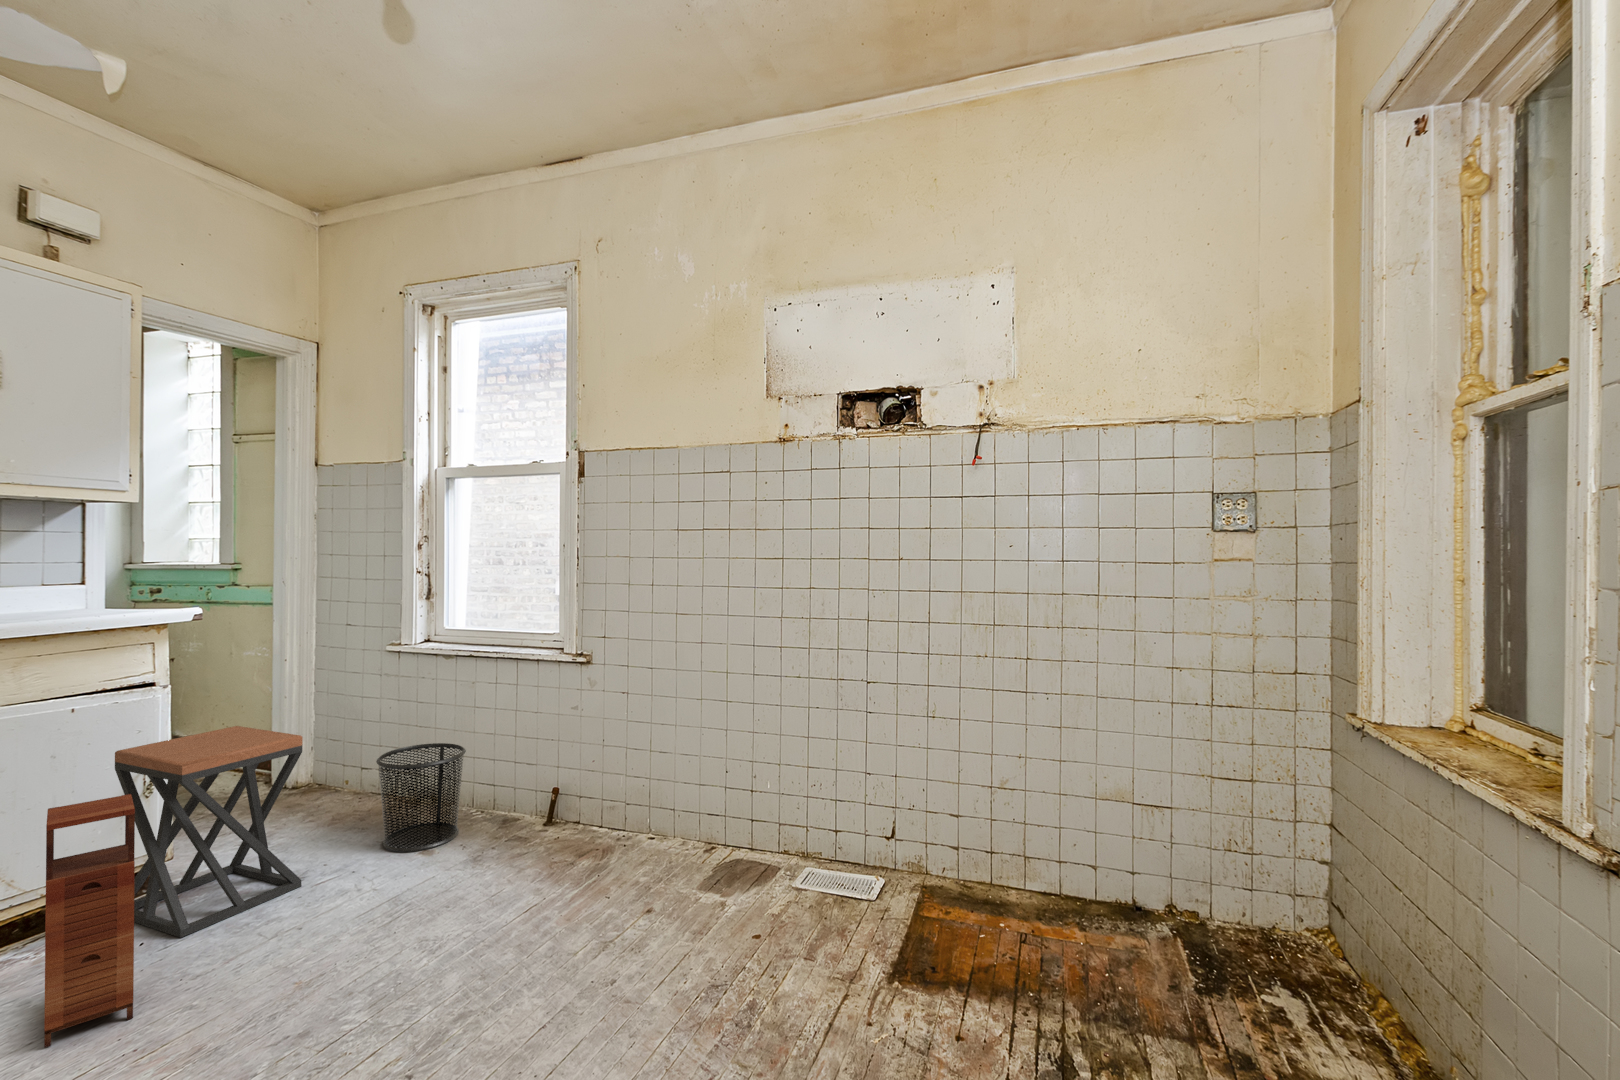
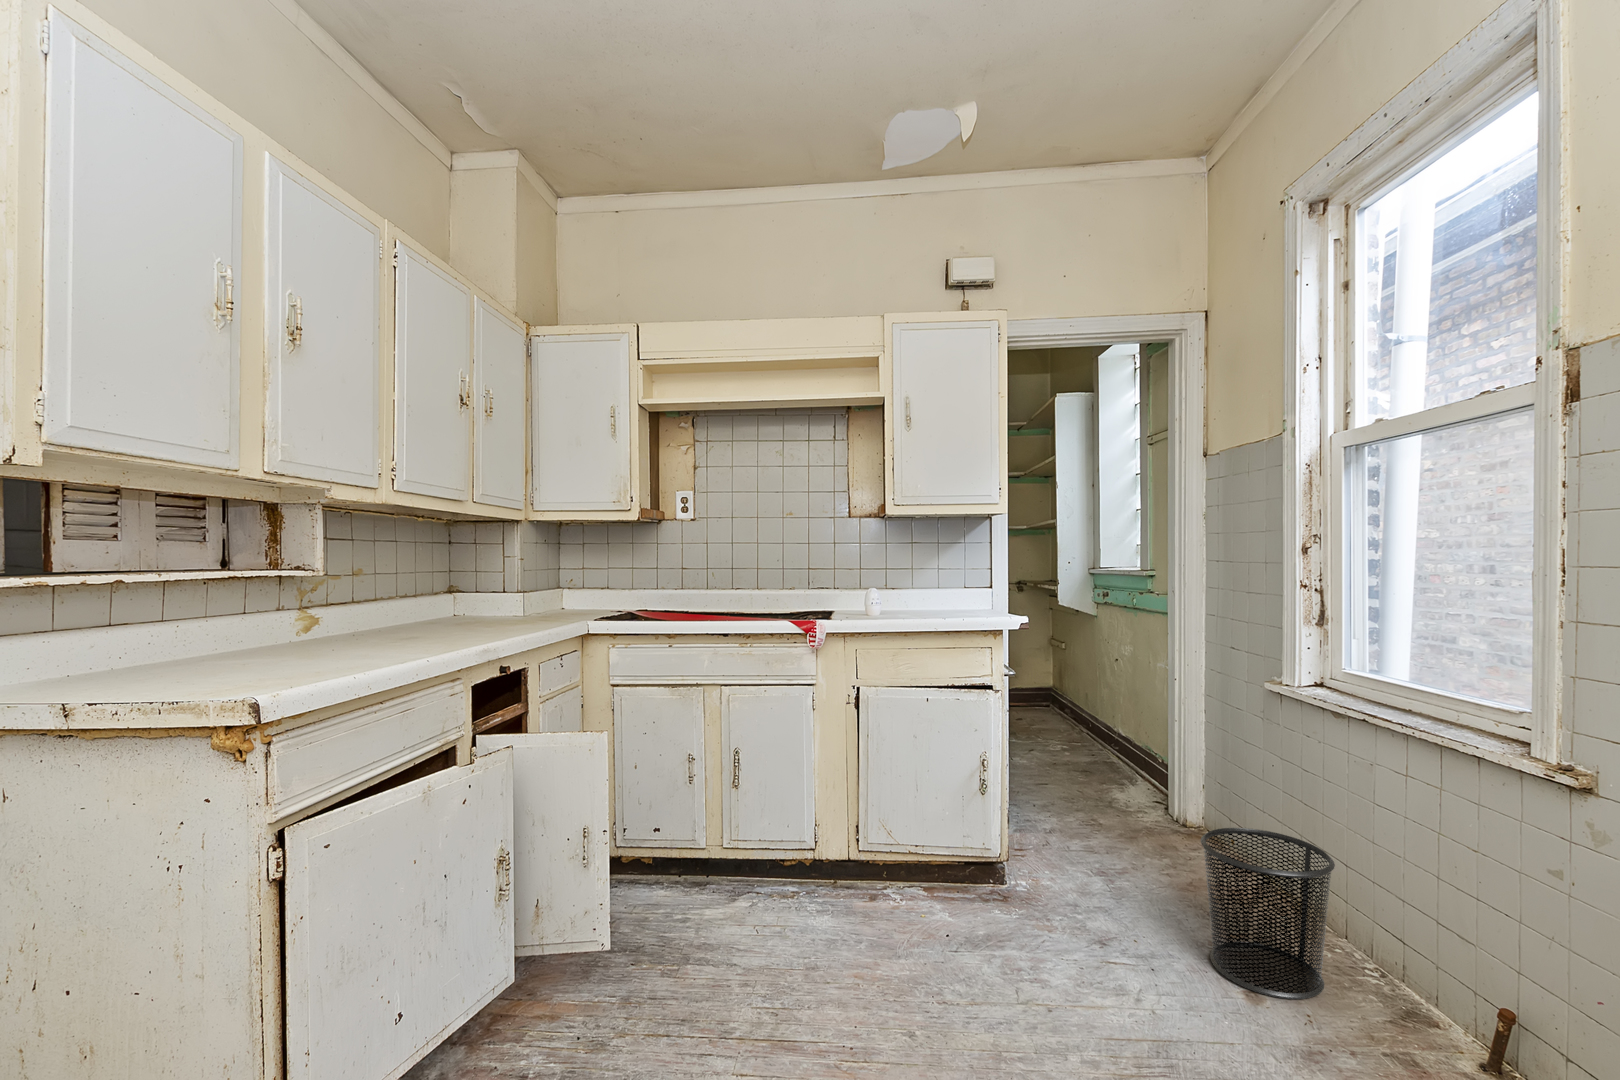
stool: present [115,726,303,938] -> none [957,740,1095,957]
storage cabinet: present [44,794,135,1048] -> none [822,780,900,1013]

